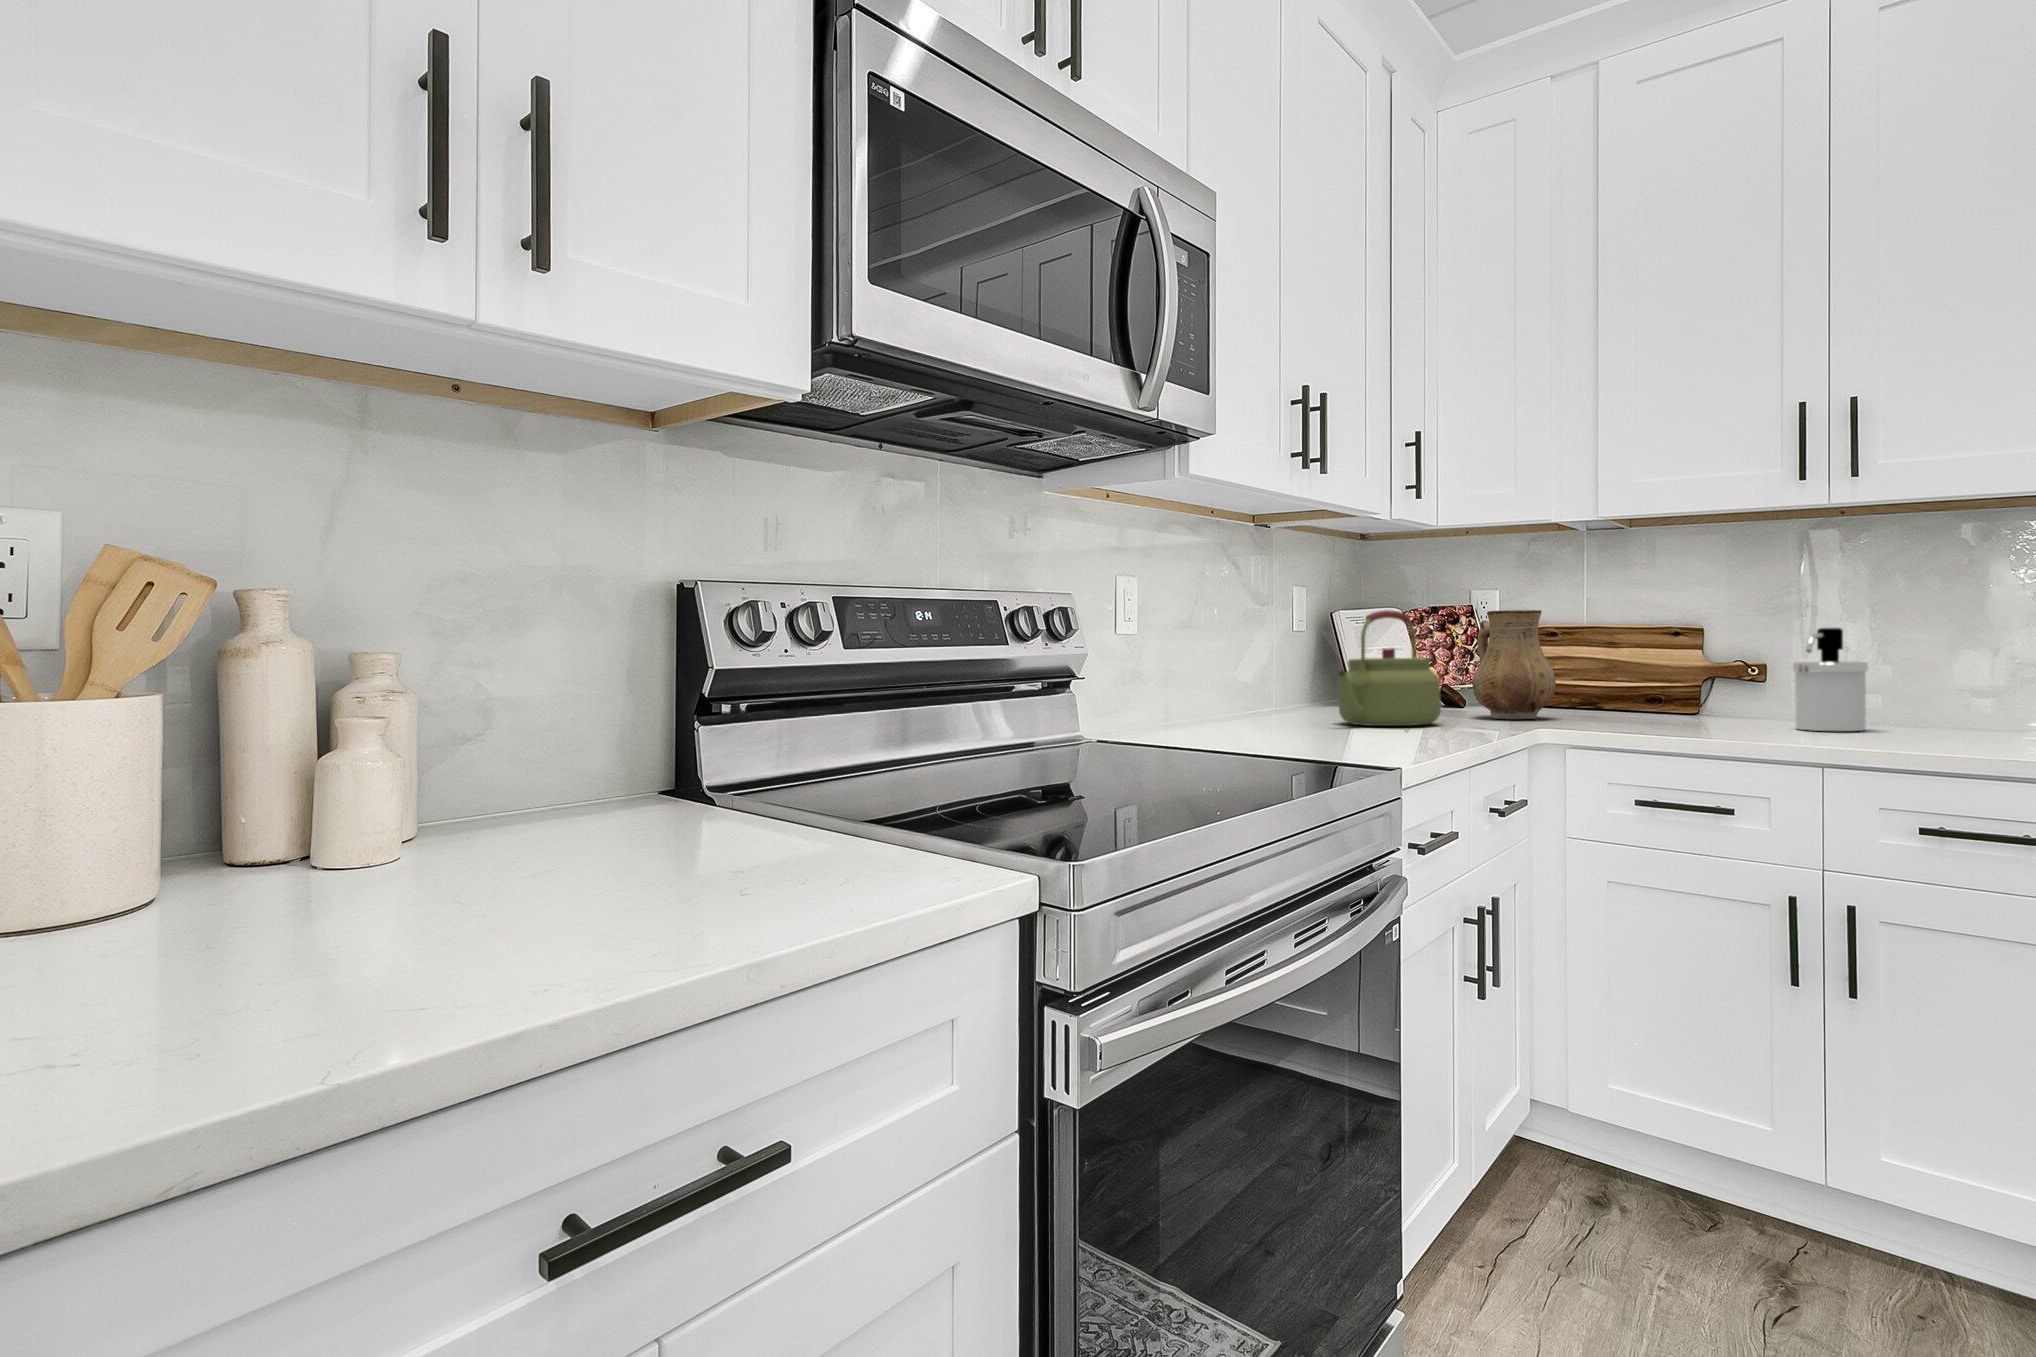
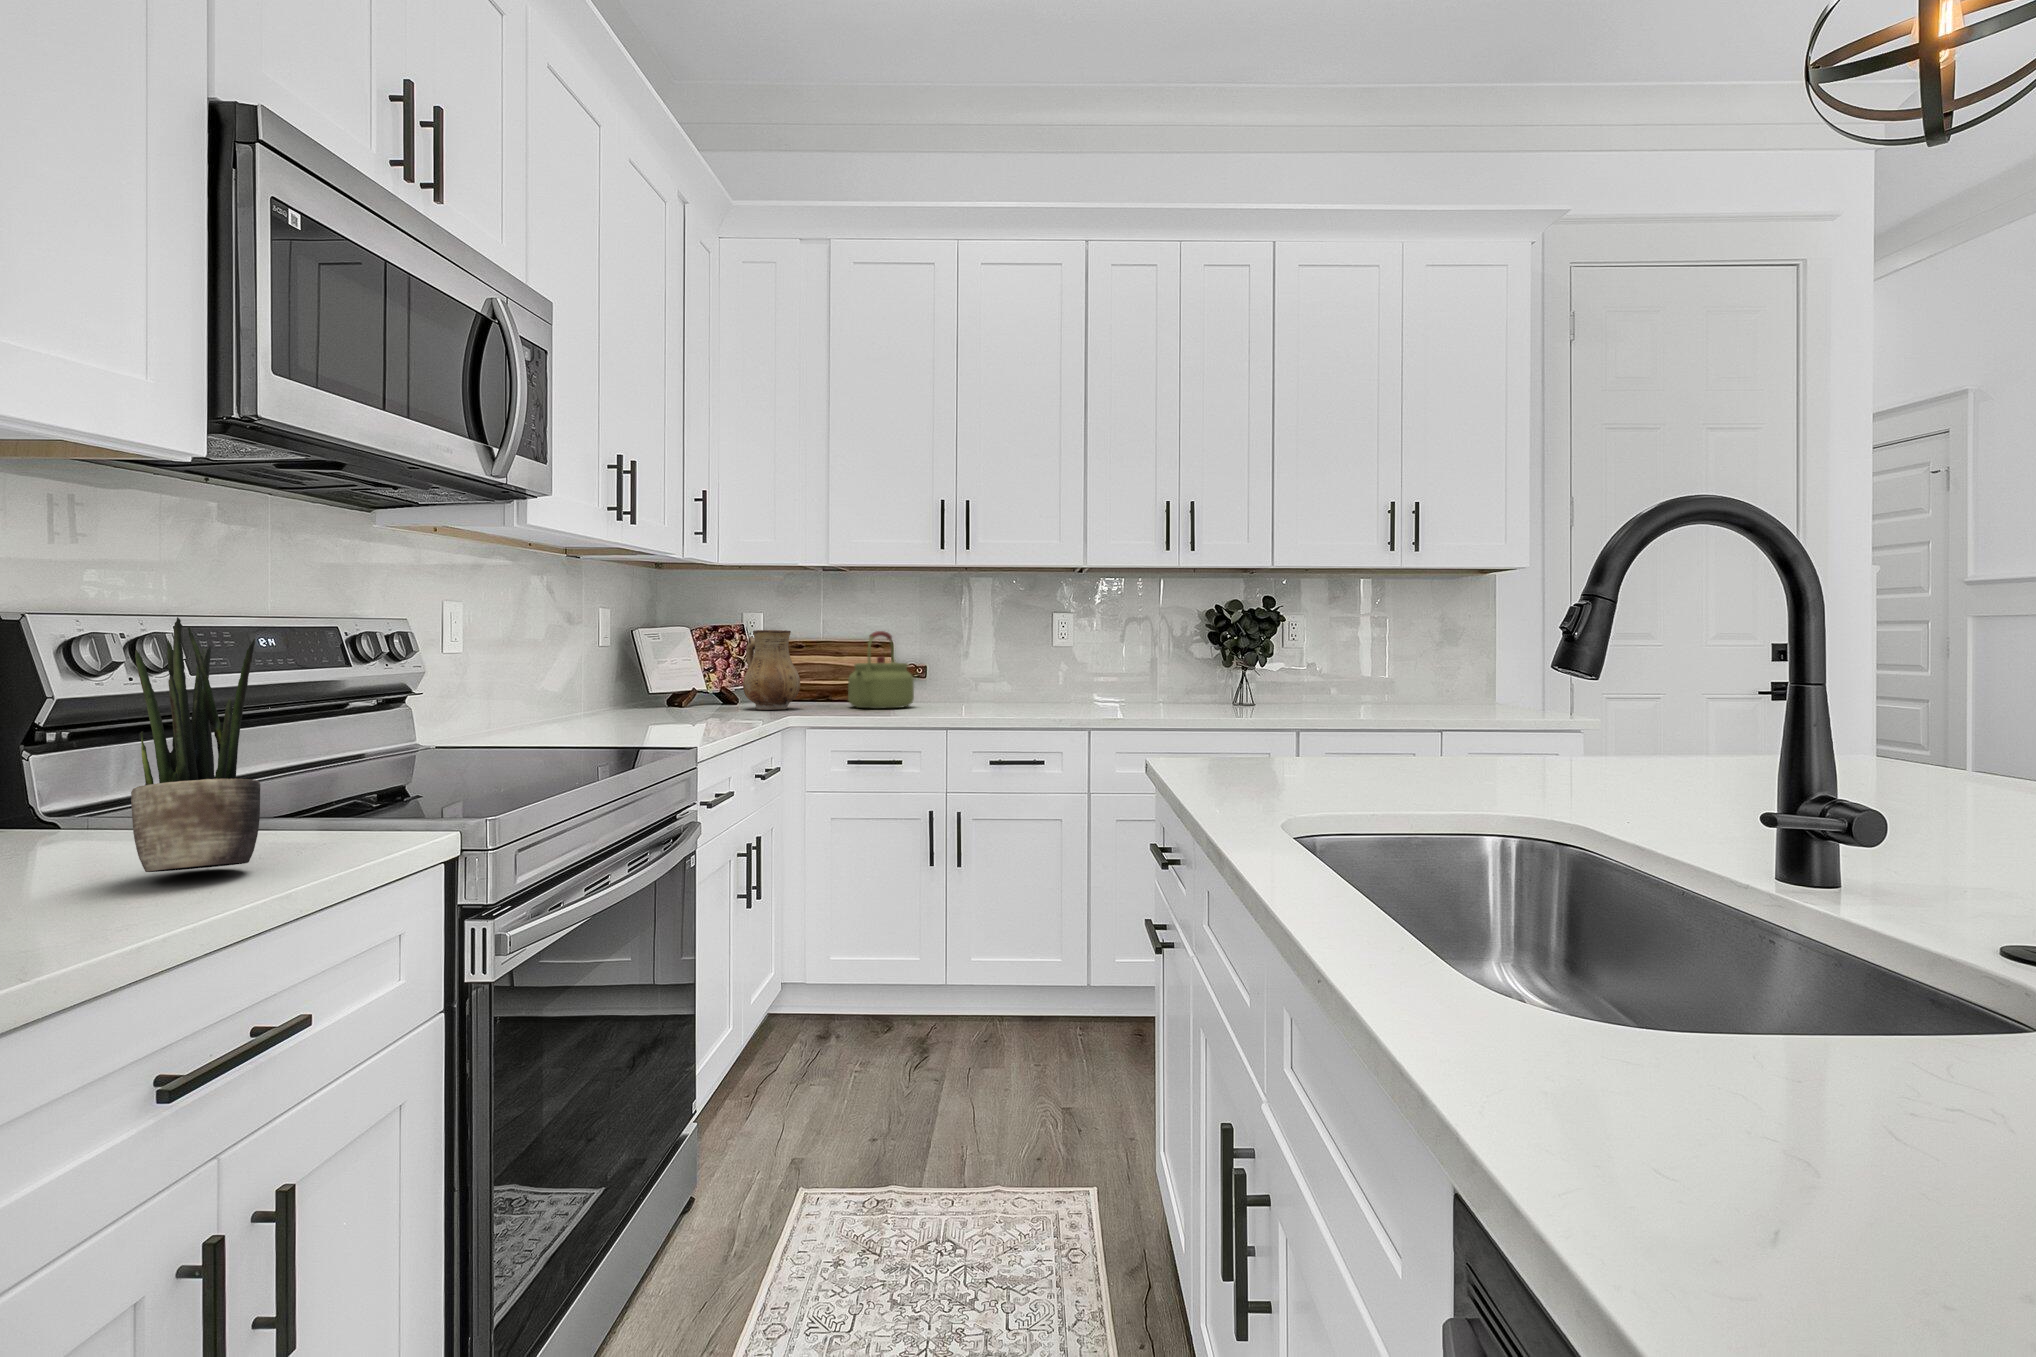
potted plant: none [658,577,795,904] -> present [131,617,260,872]
kettle: present [1338,610,1441,726] -> present [848,631,914,709]
soap dispenser: present [1793,628,1868,731] -> none [942,648,982,713]

